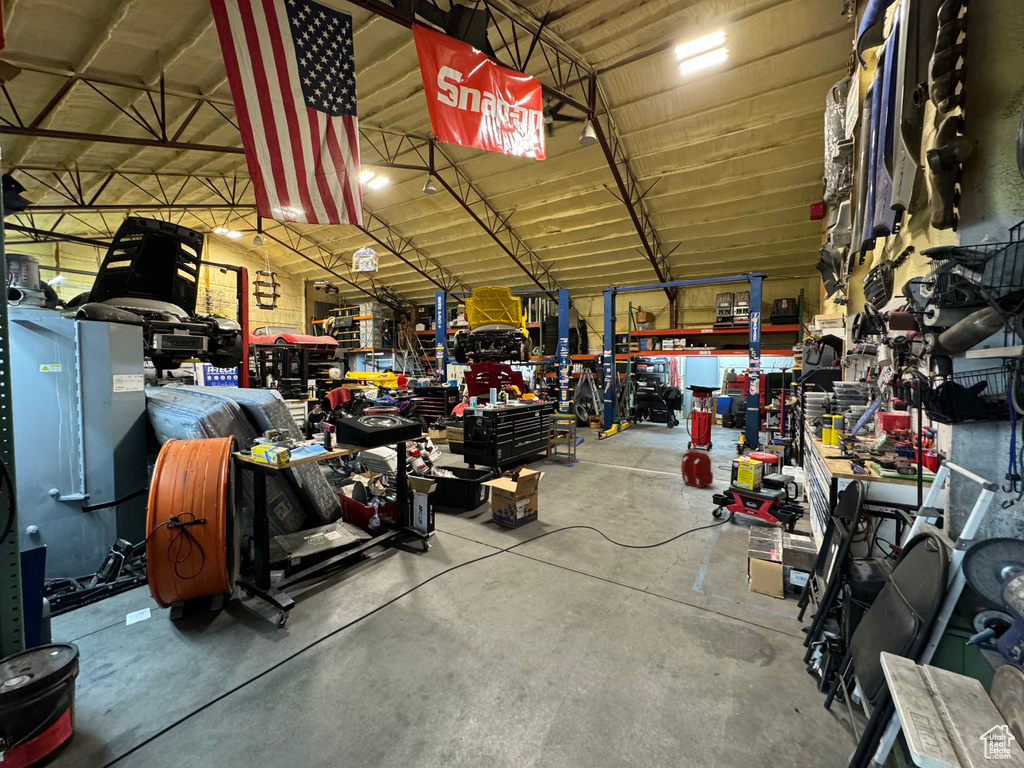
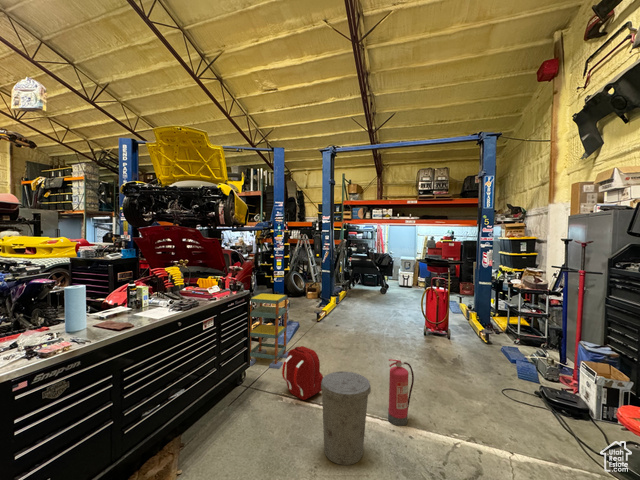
fire extinguisher: none [648,449,667,492] -> present [388,359,414,426]
backpack: present [681,451,713,488] -> present [282,346,323,400]
trash can: none [602,452,633,500] -> present [321,371,371,465]

